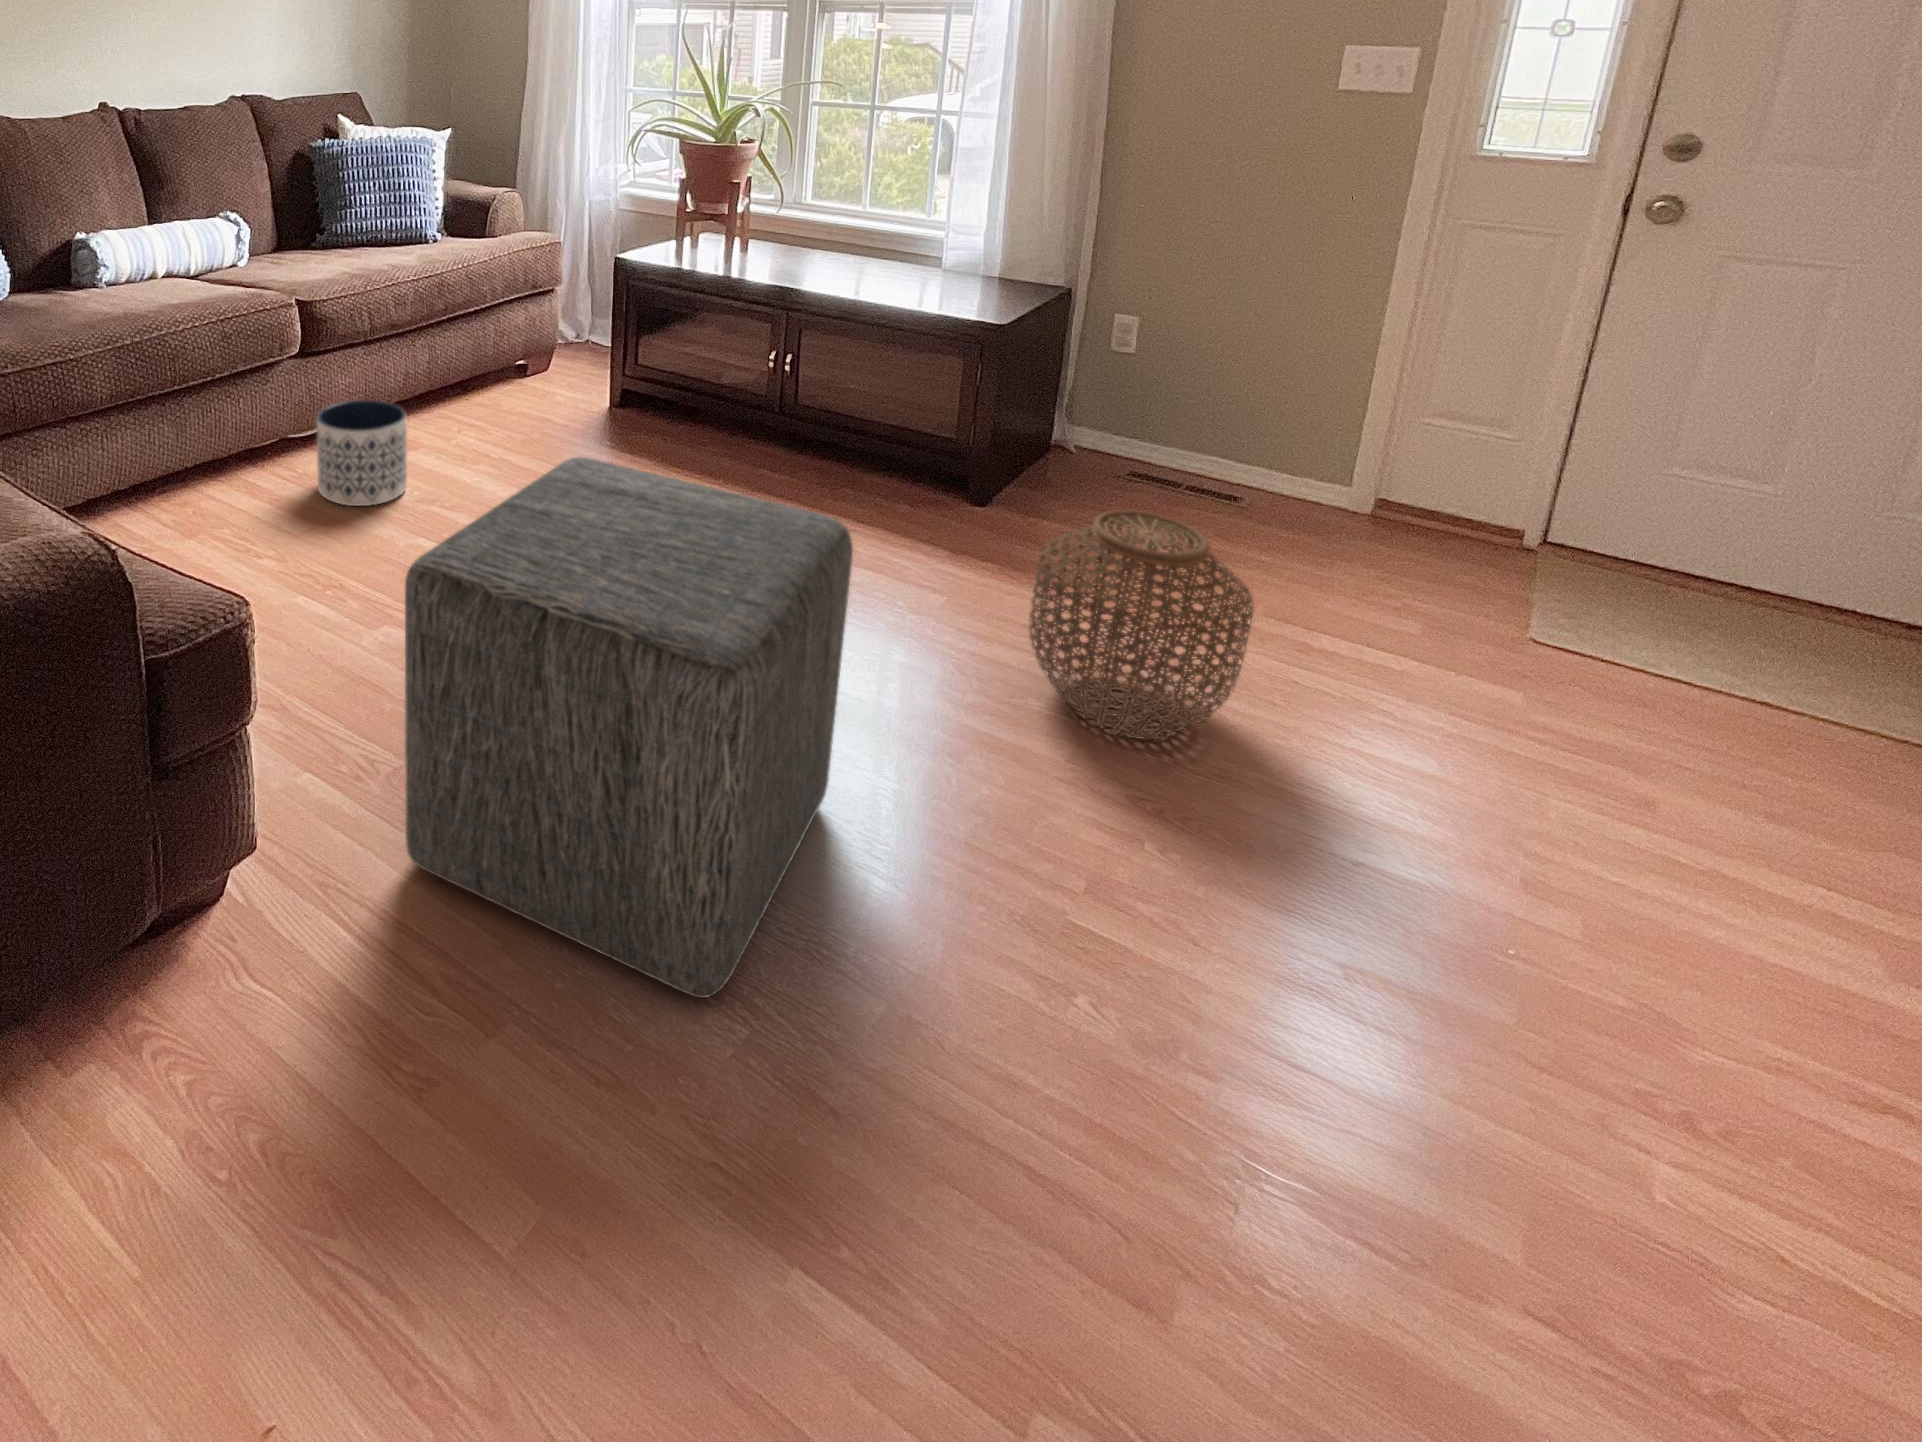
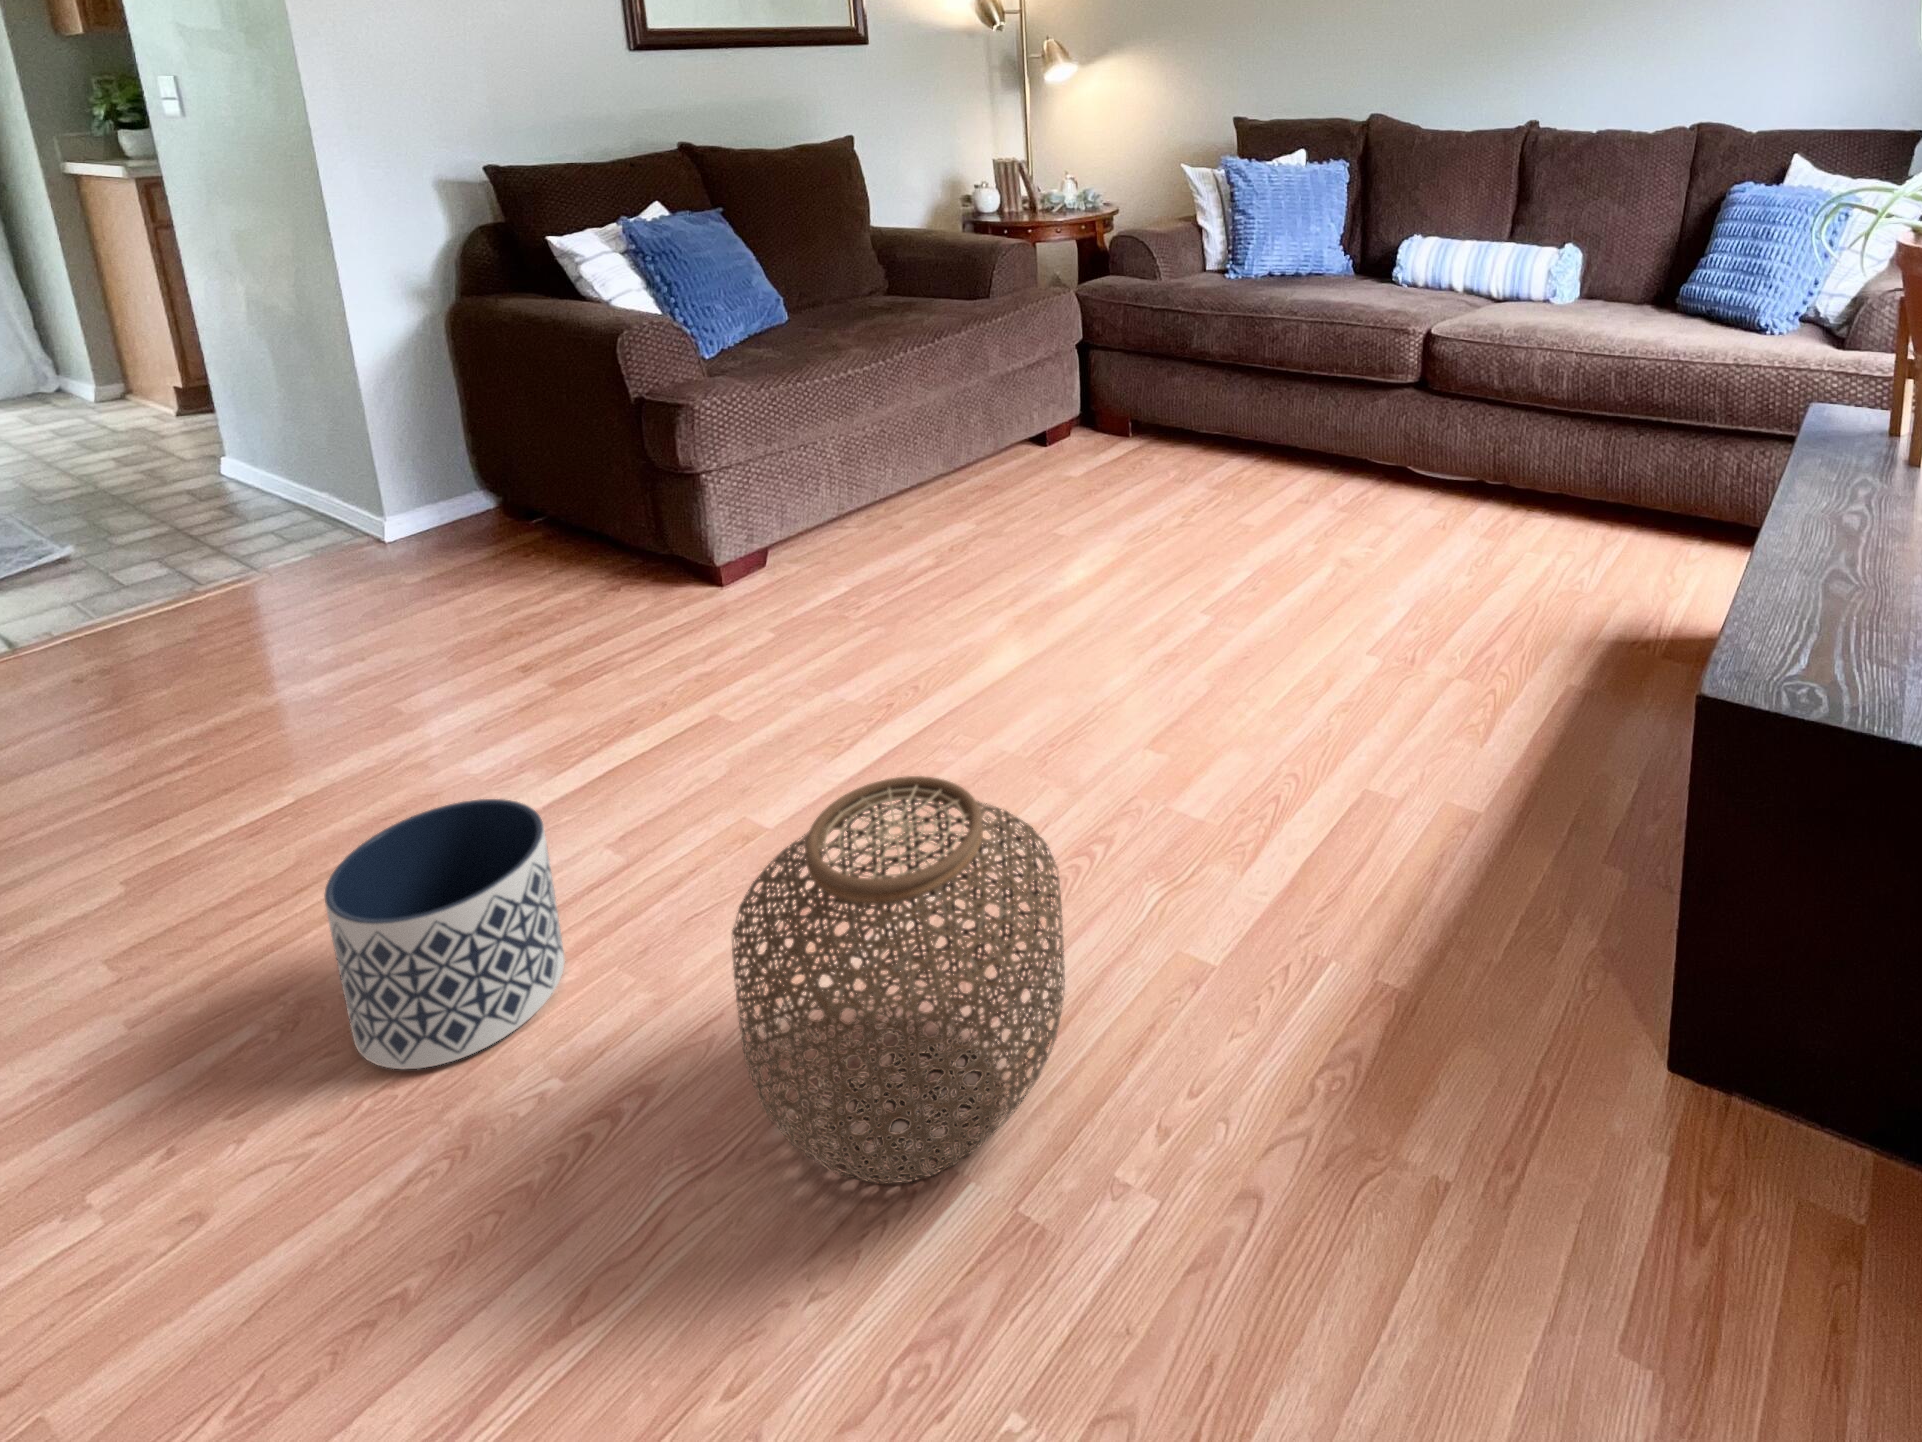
planter: present [316,400,407,506] -> present [324,799,565,1069]
ottoman: present [405,457,853,998] -> none [512,390,938,786]

